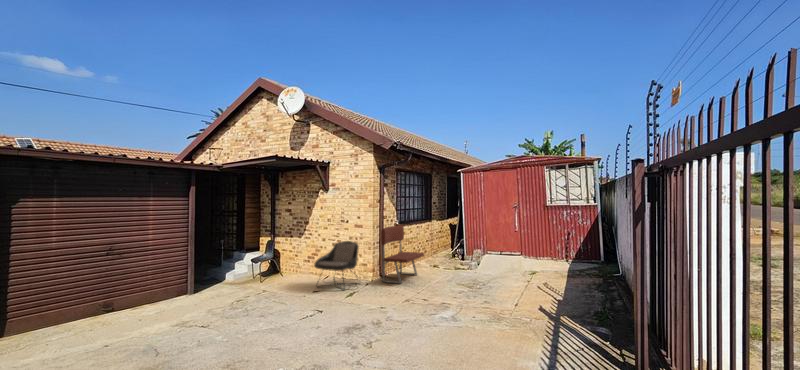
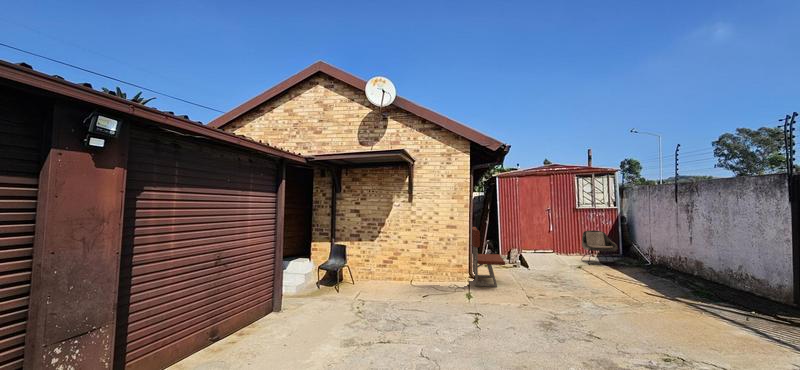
lounge chair: present [314,241,359,285] -> present [581,230,618,266]

